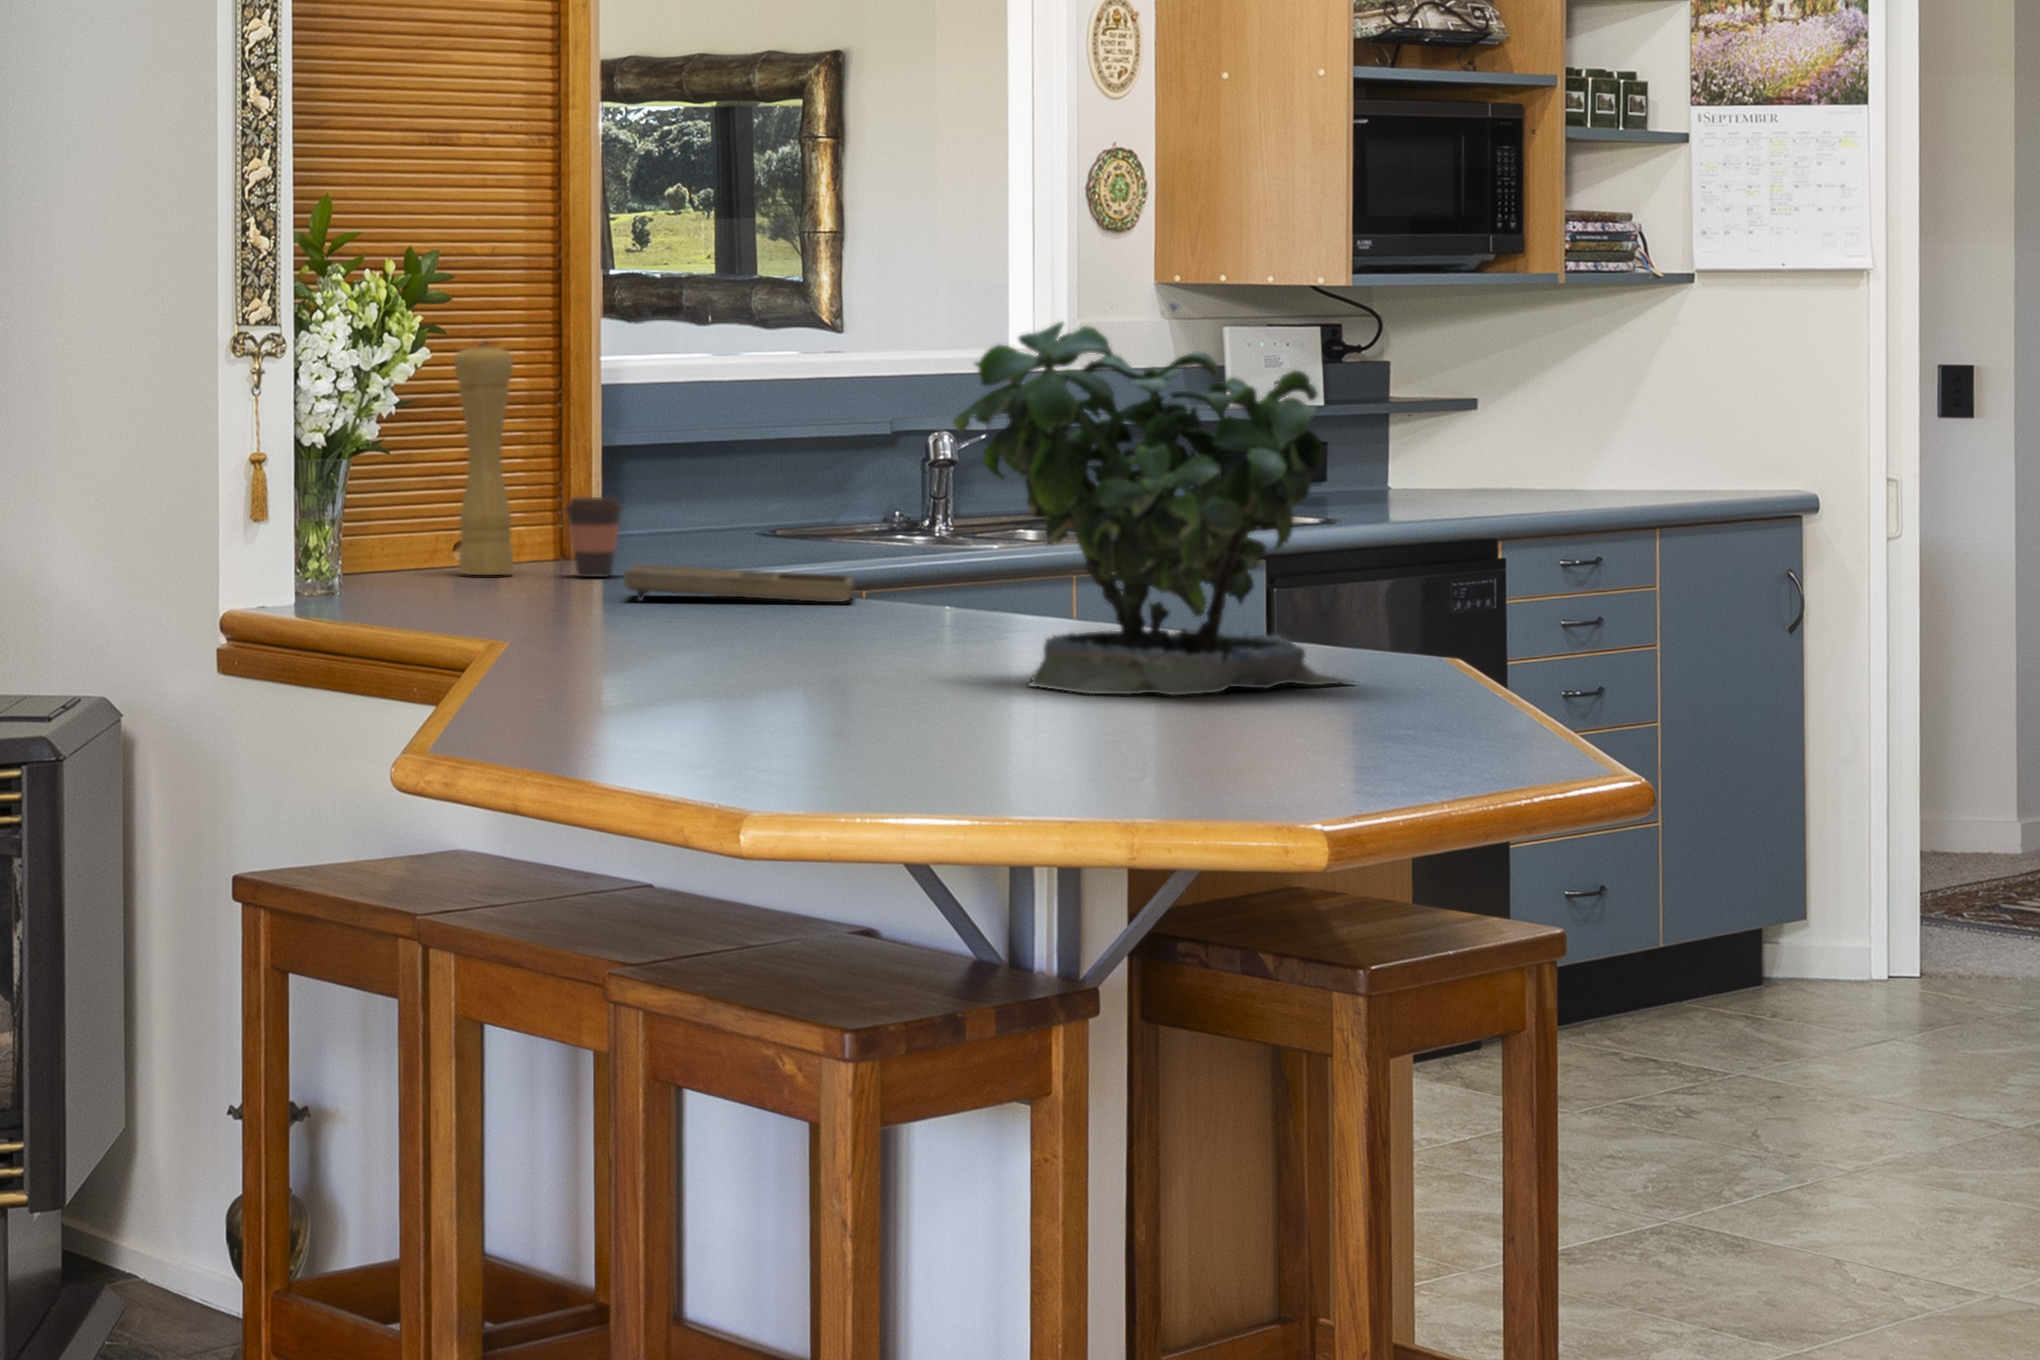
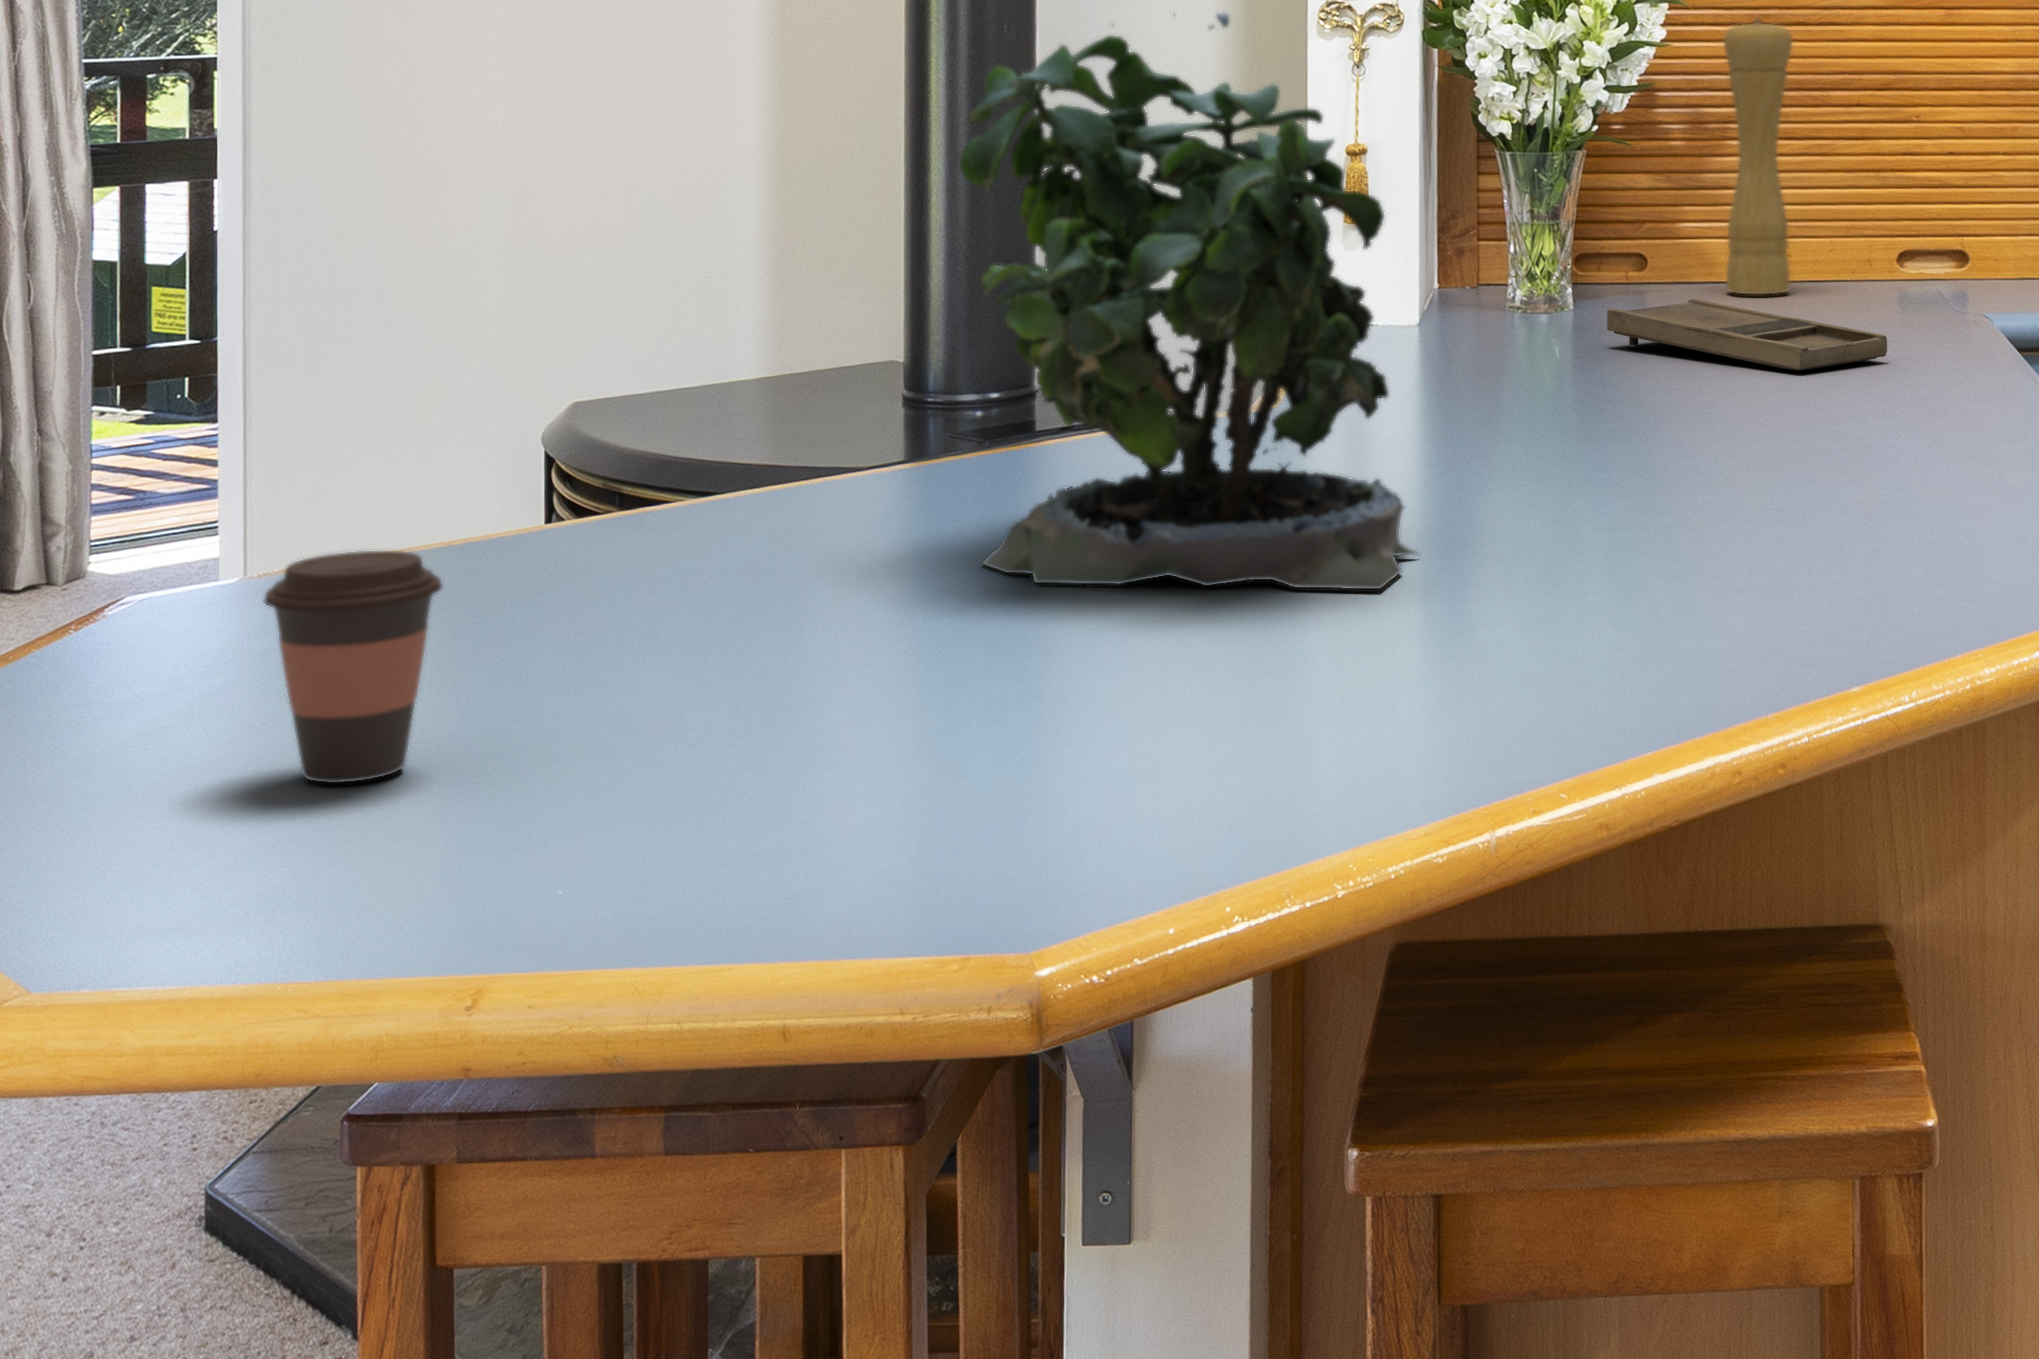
coffee cup: present [565,497,622,577] -> present [264,551,442,783]

